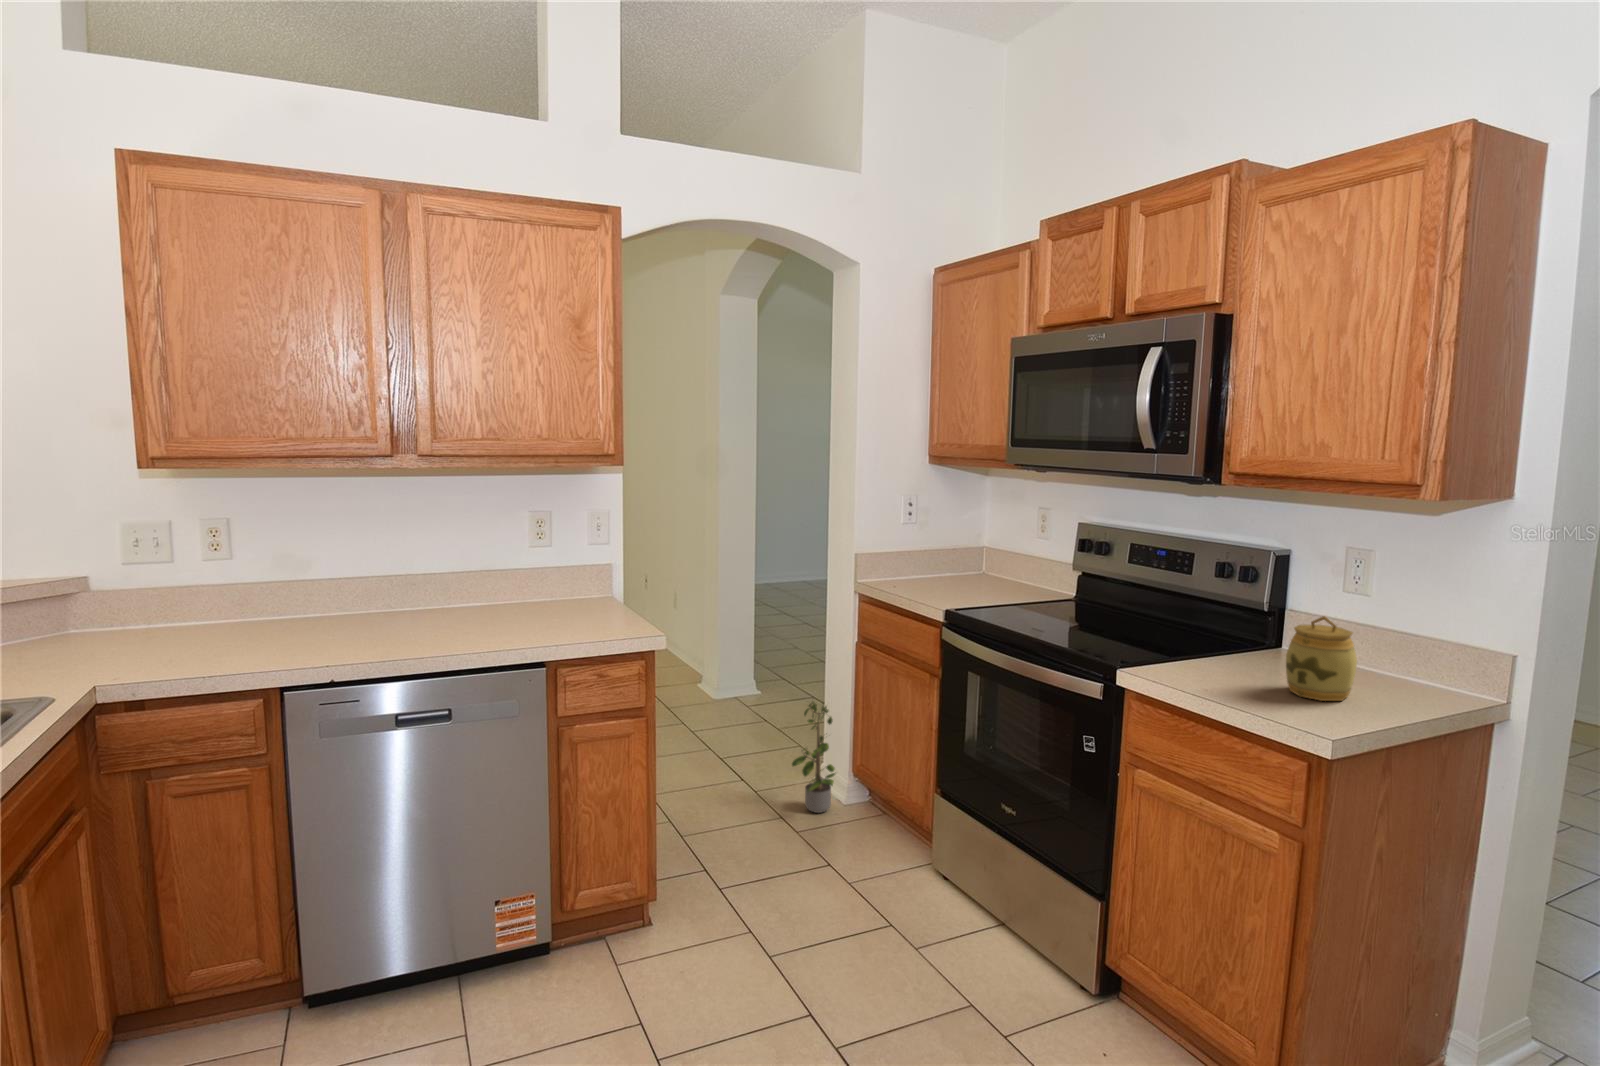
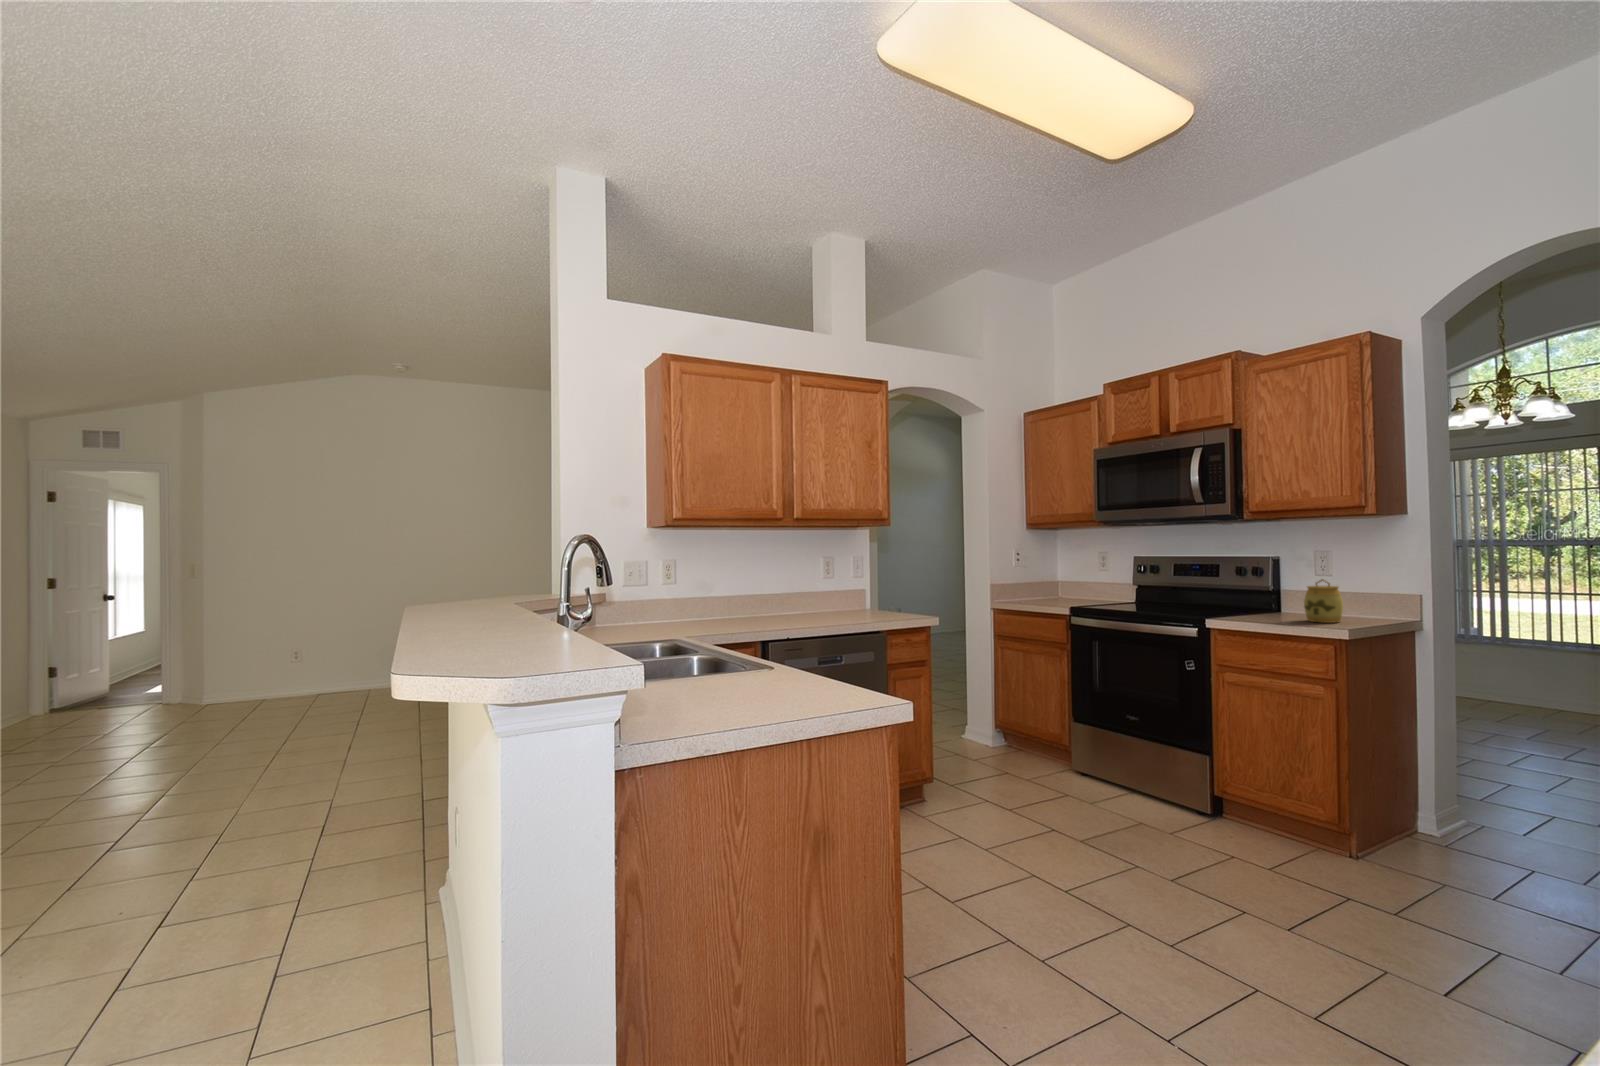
potted plant: present [792,702,835,813] -> none [958,677,993,750]

